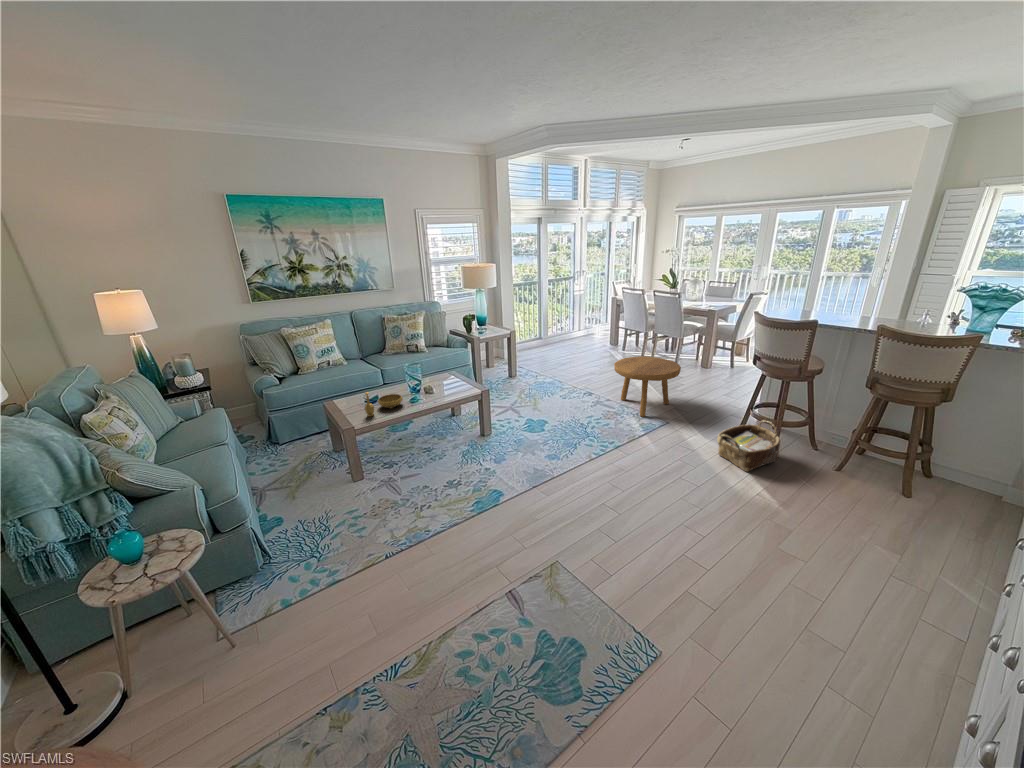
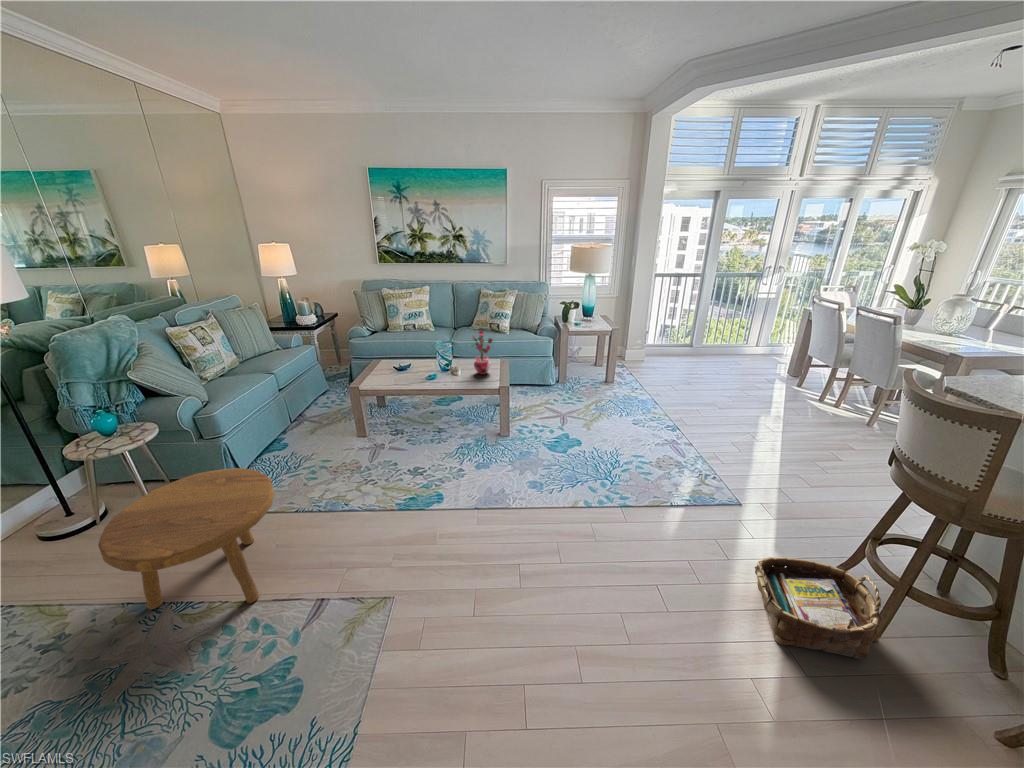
potted plant: none [438,347,460,388] -> present [470,331,492,375]
footstool: present [614,356,681,417] -> present [98,468,274,609]
decorative bowl: present [365,392,403,417] -> none [381,357,424,381]

